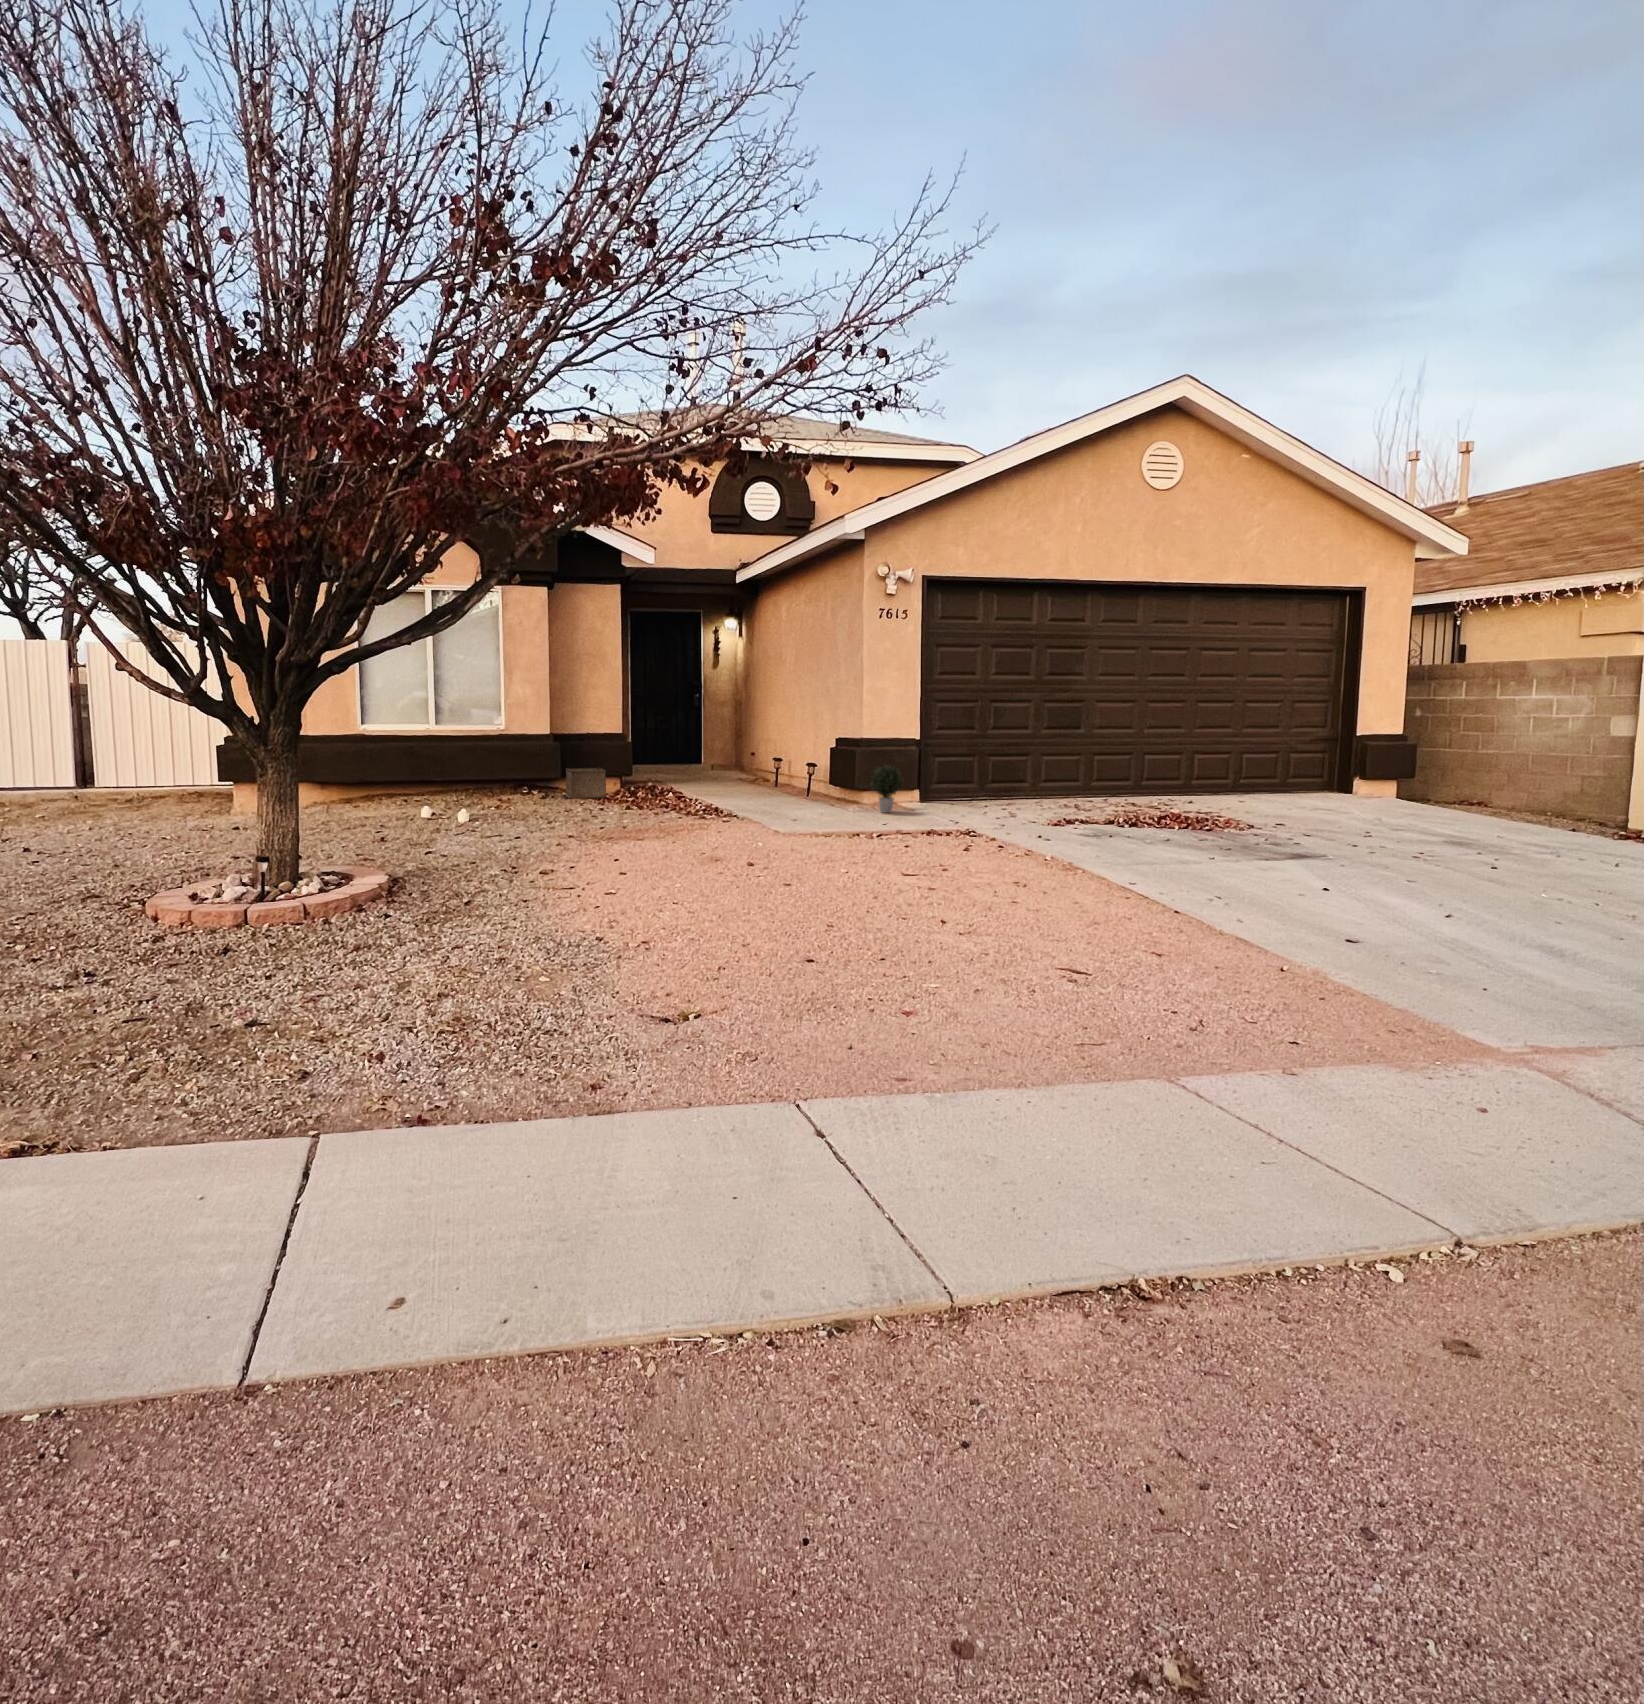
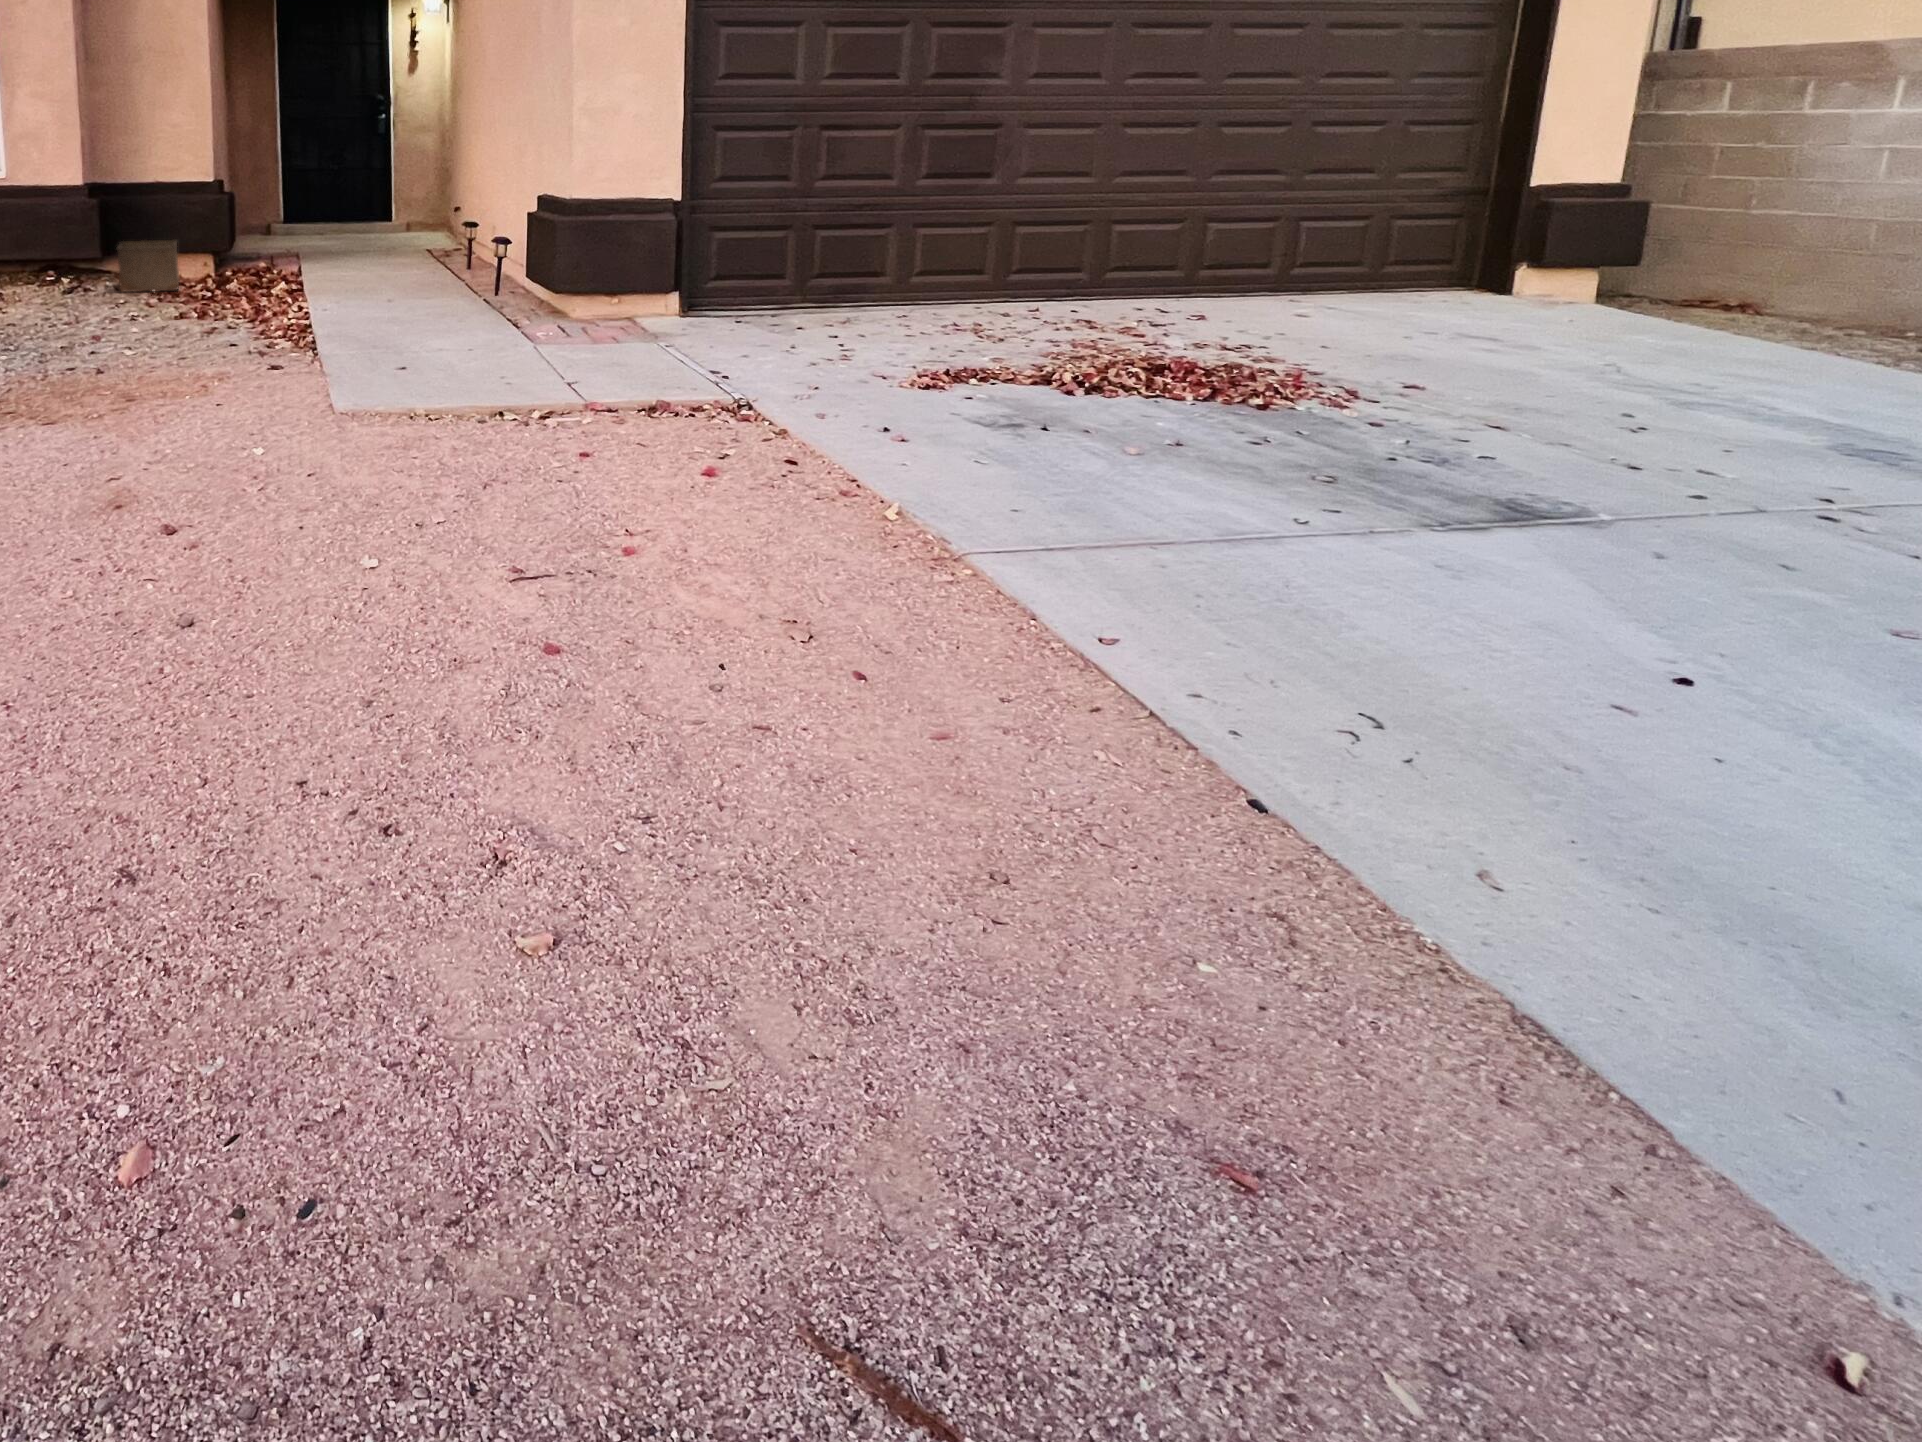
potted plant: present [871,765,903,813] -> none [586,245,648,334]

